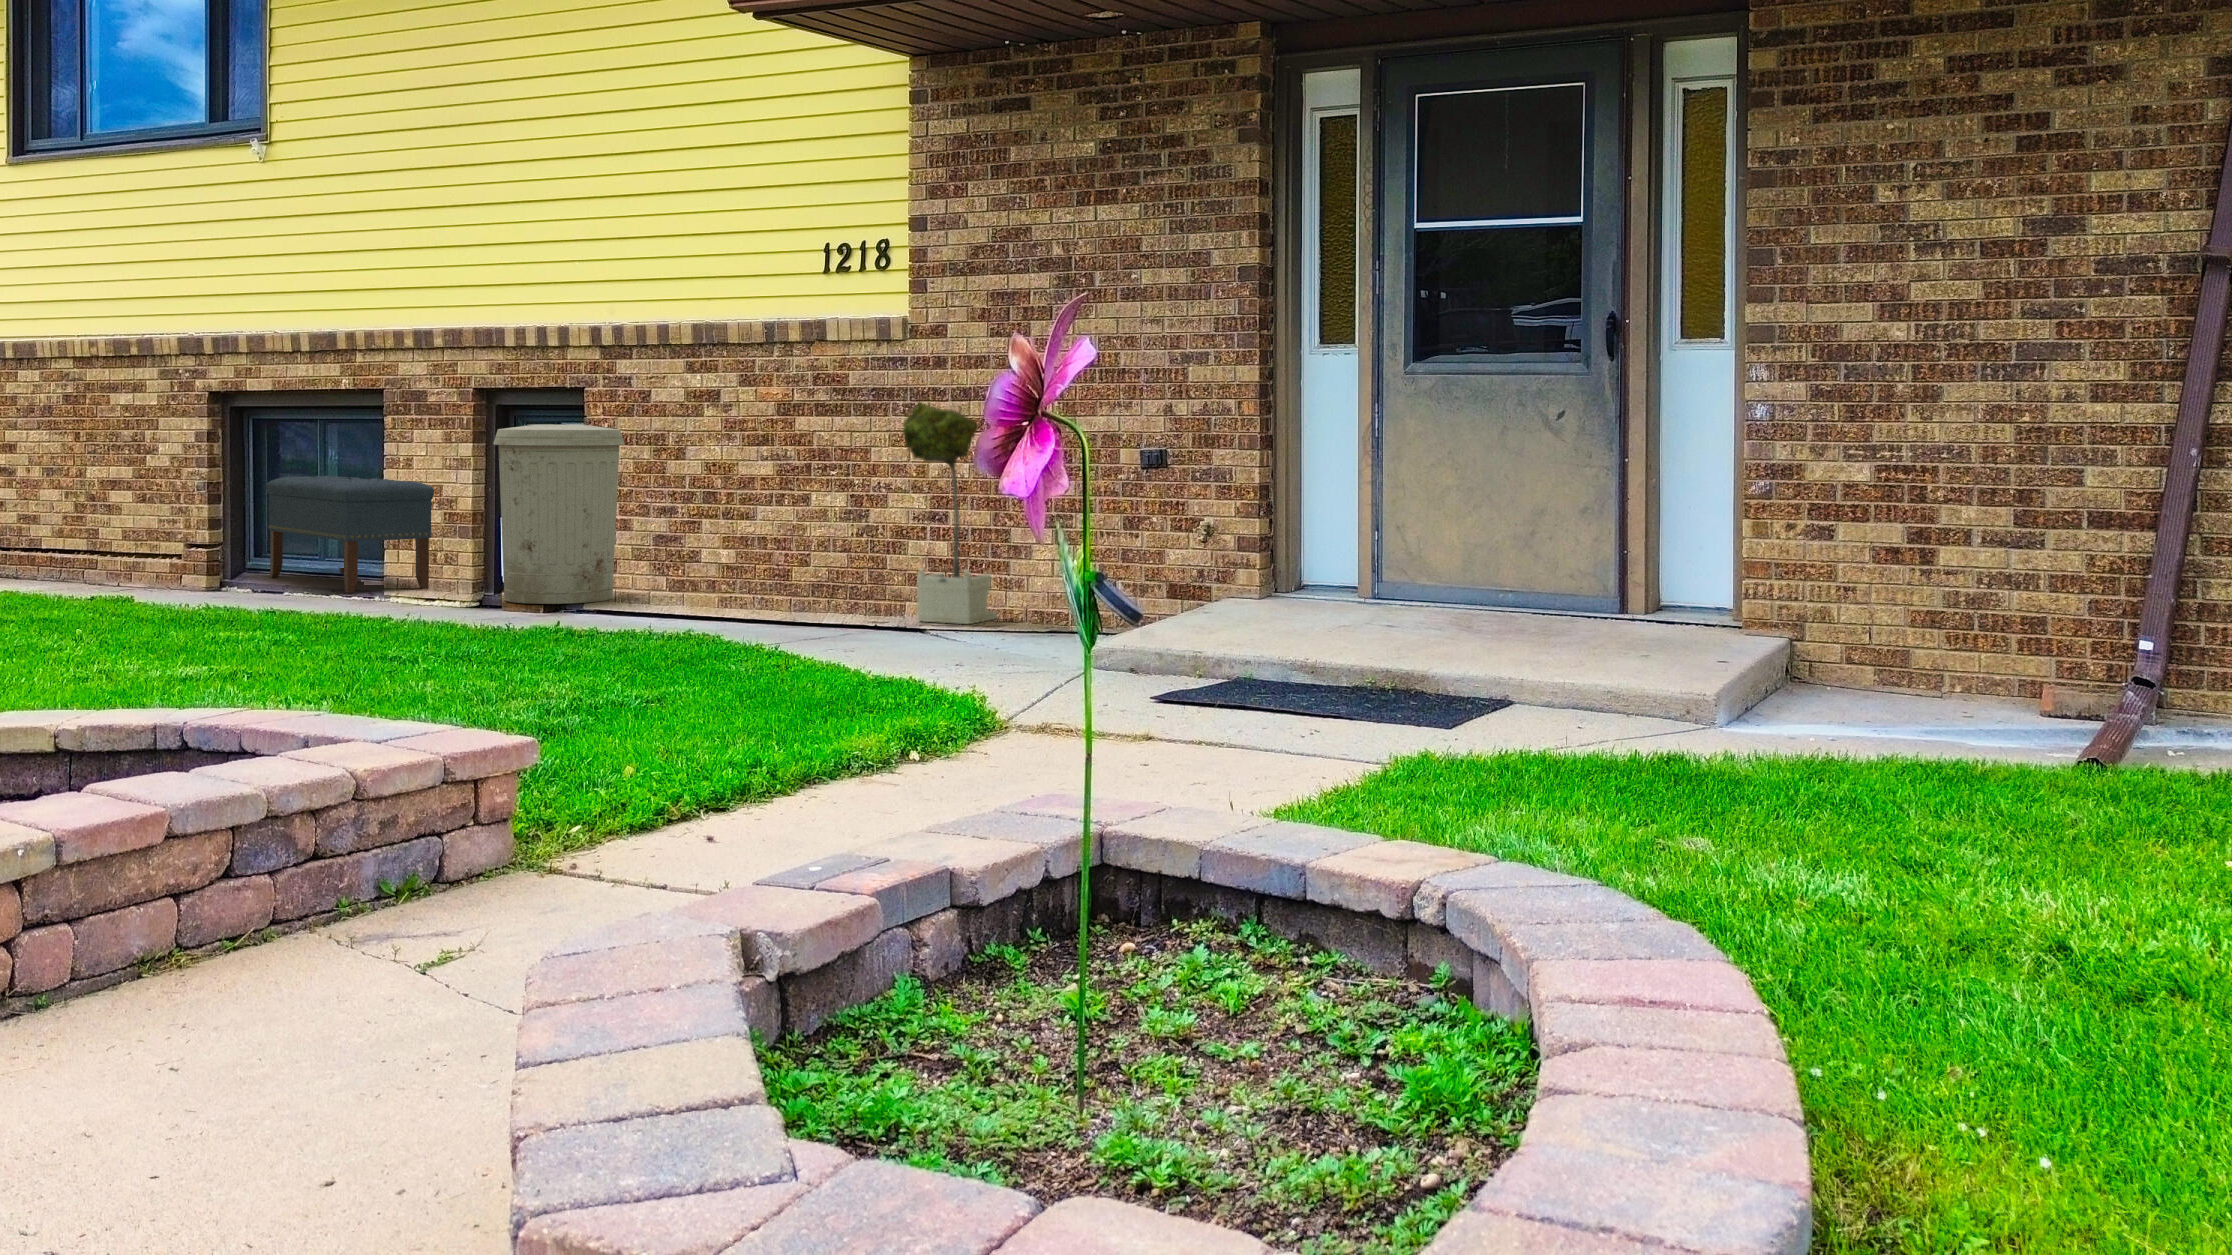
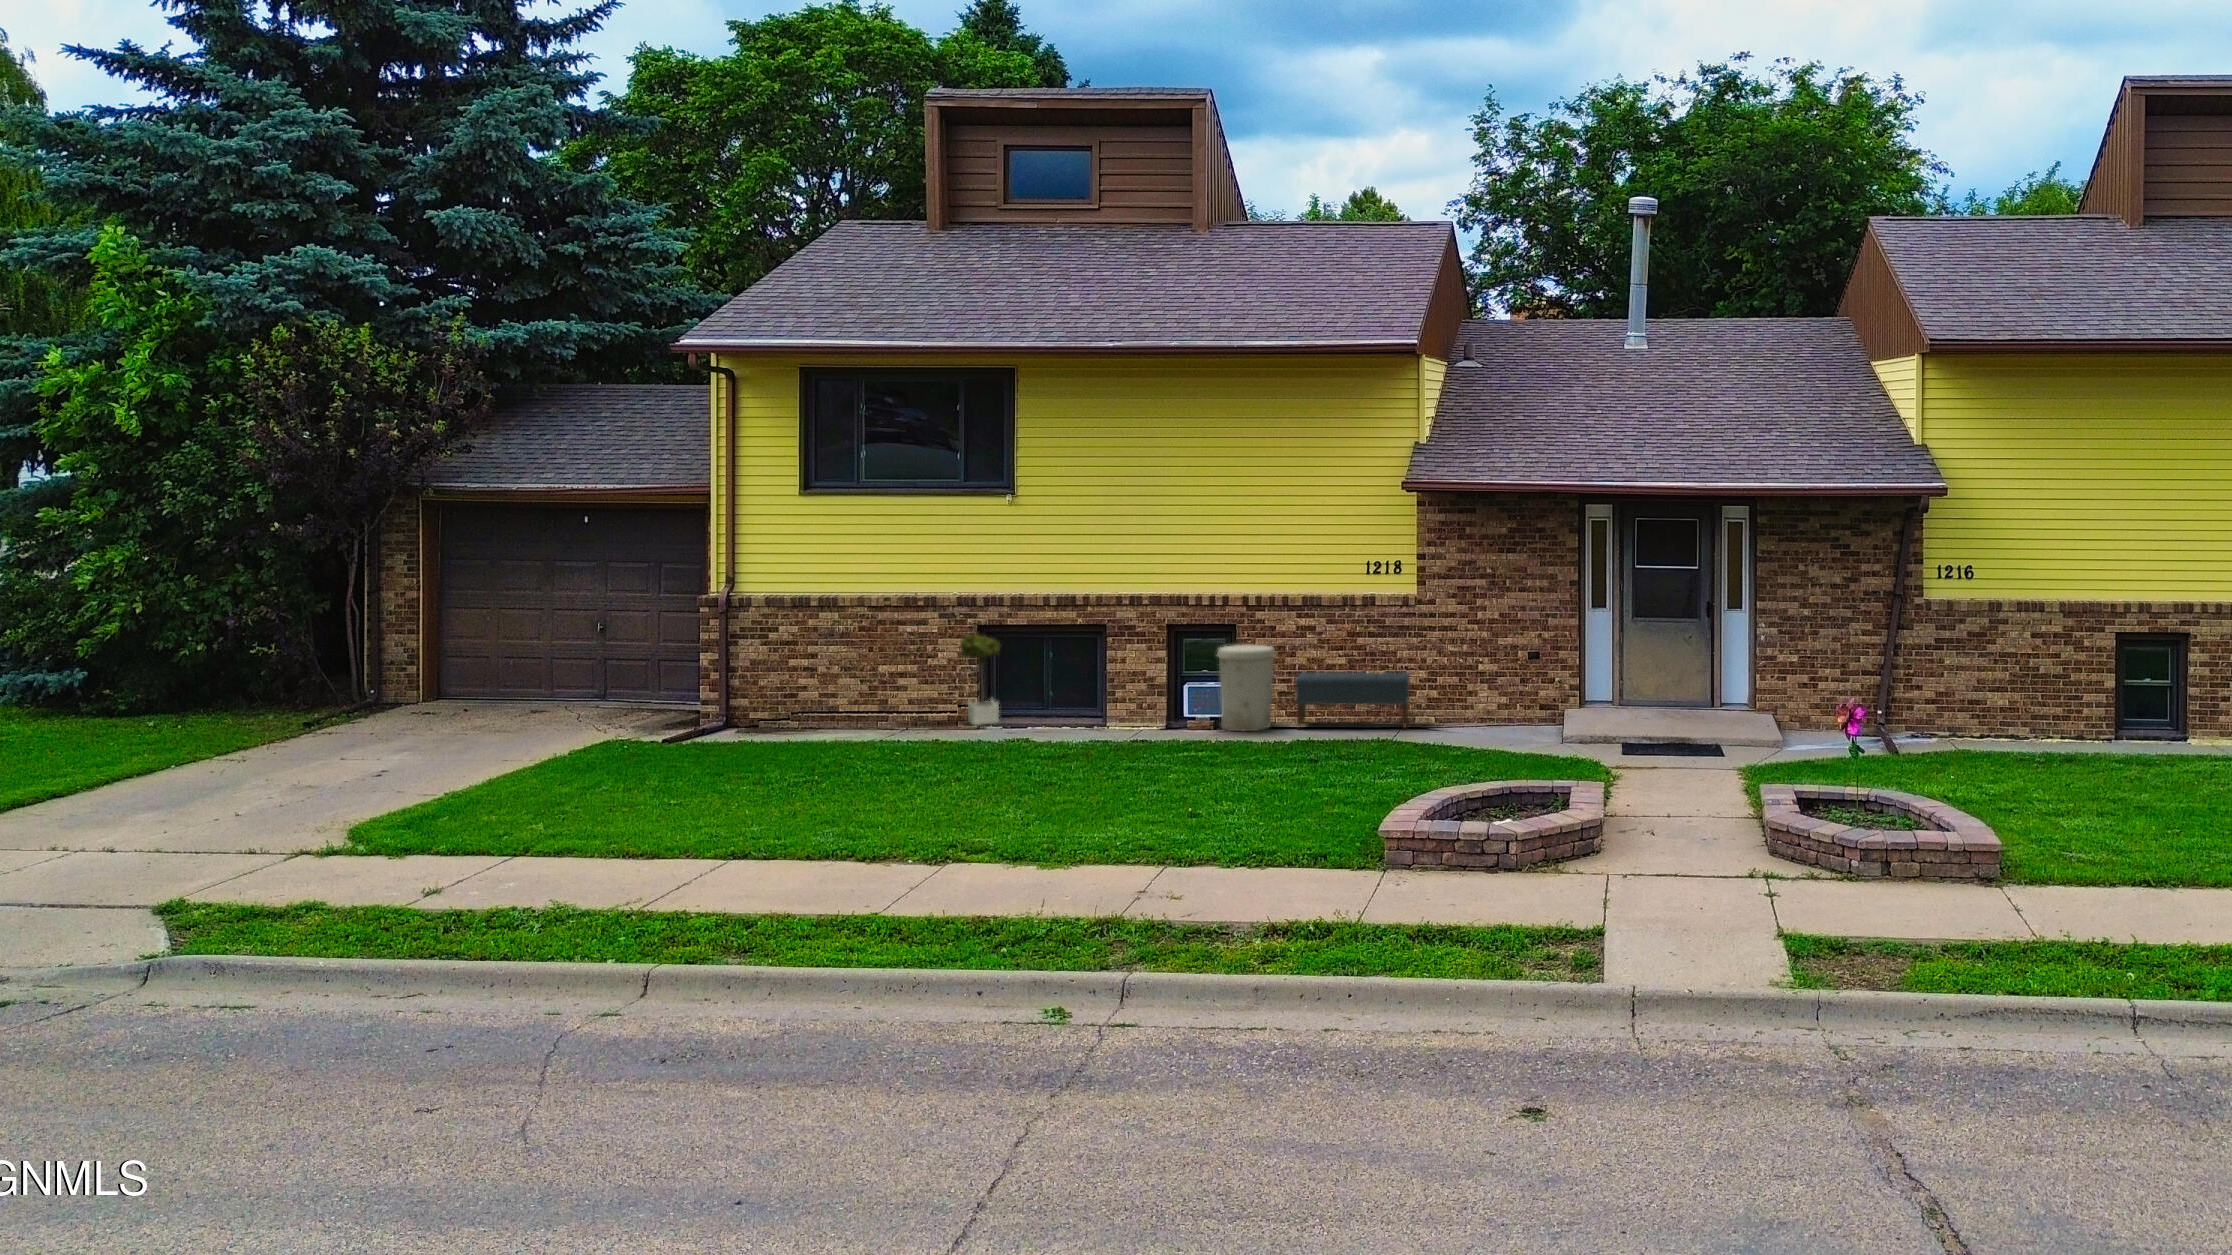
potted tree: present [903,402,997,624] -> present [960,635,1000,725]
bench: present [266,475,434,593] -> present [1295,671,1410,728]

